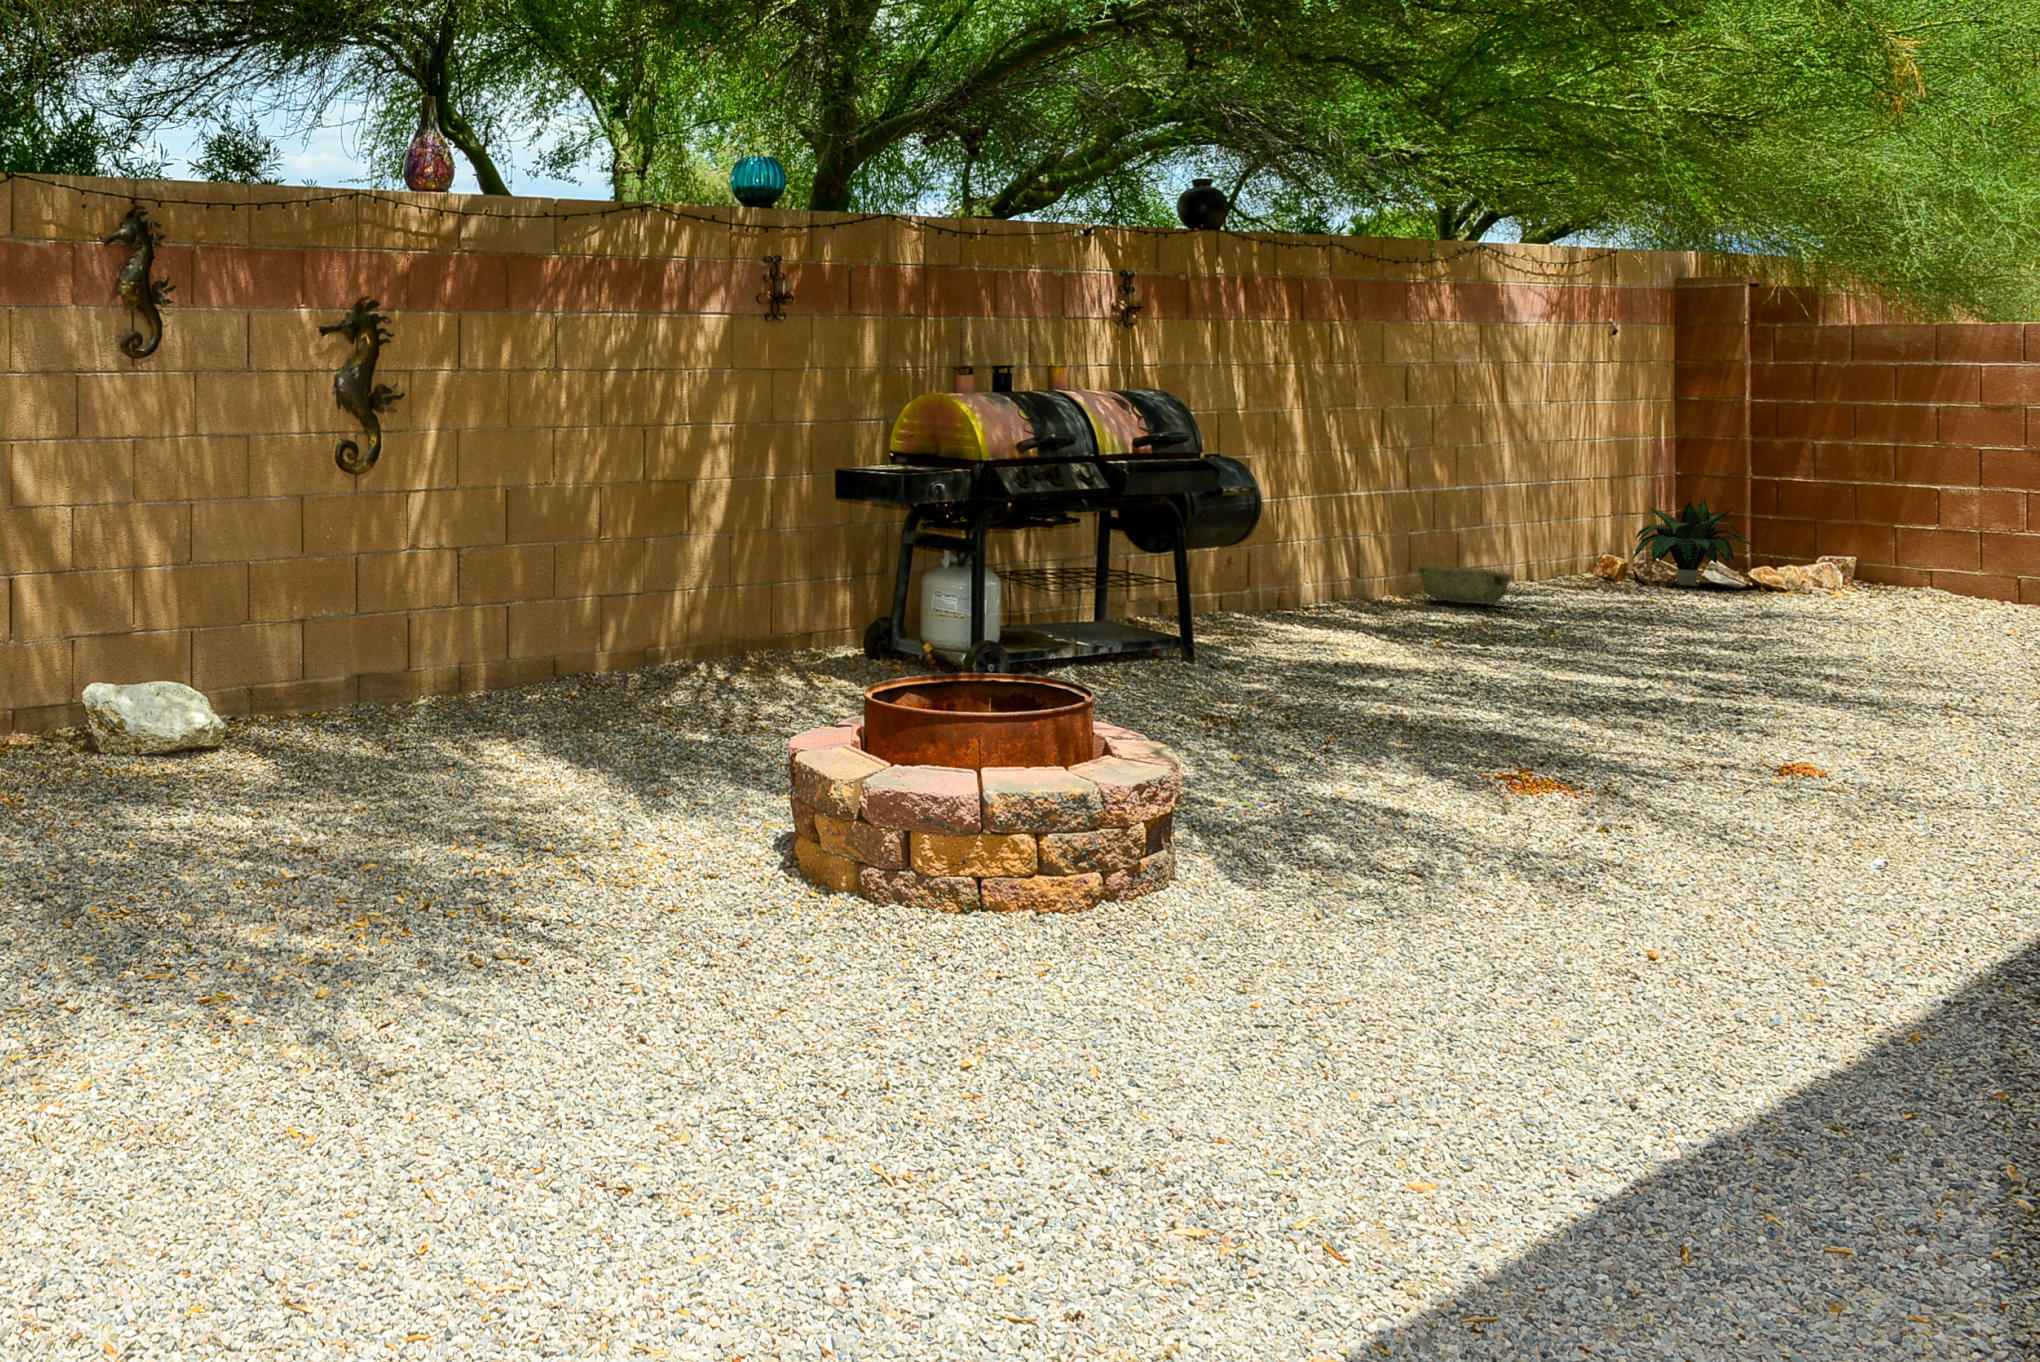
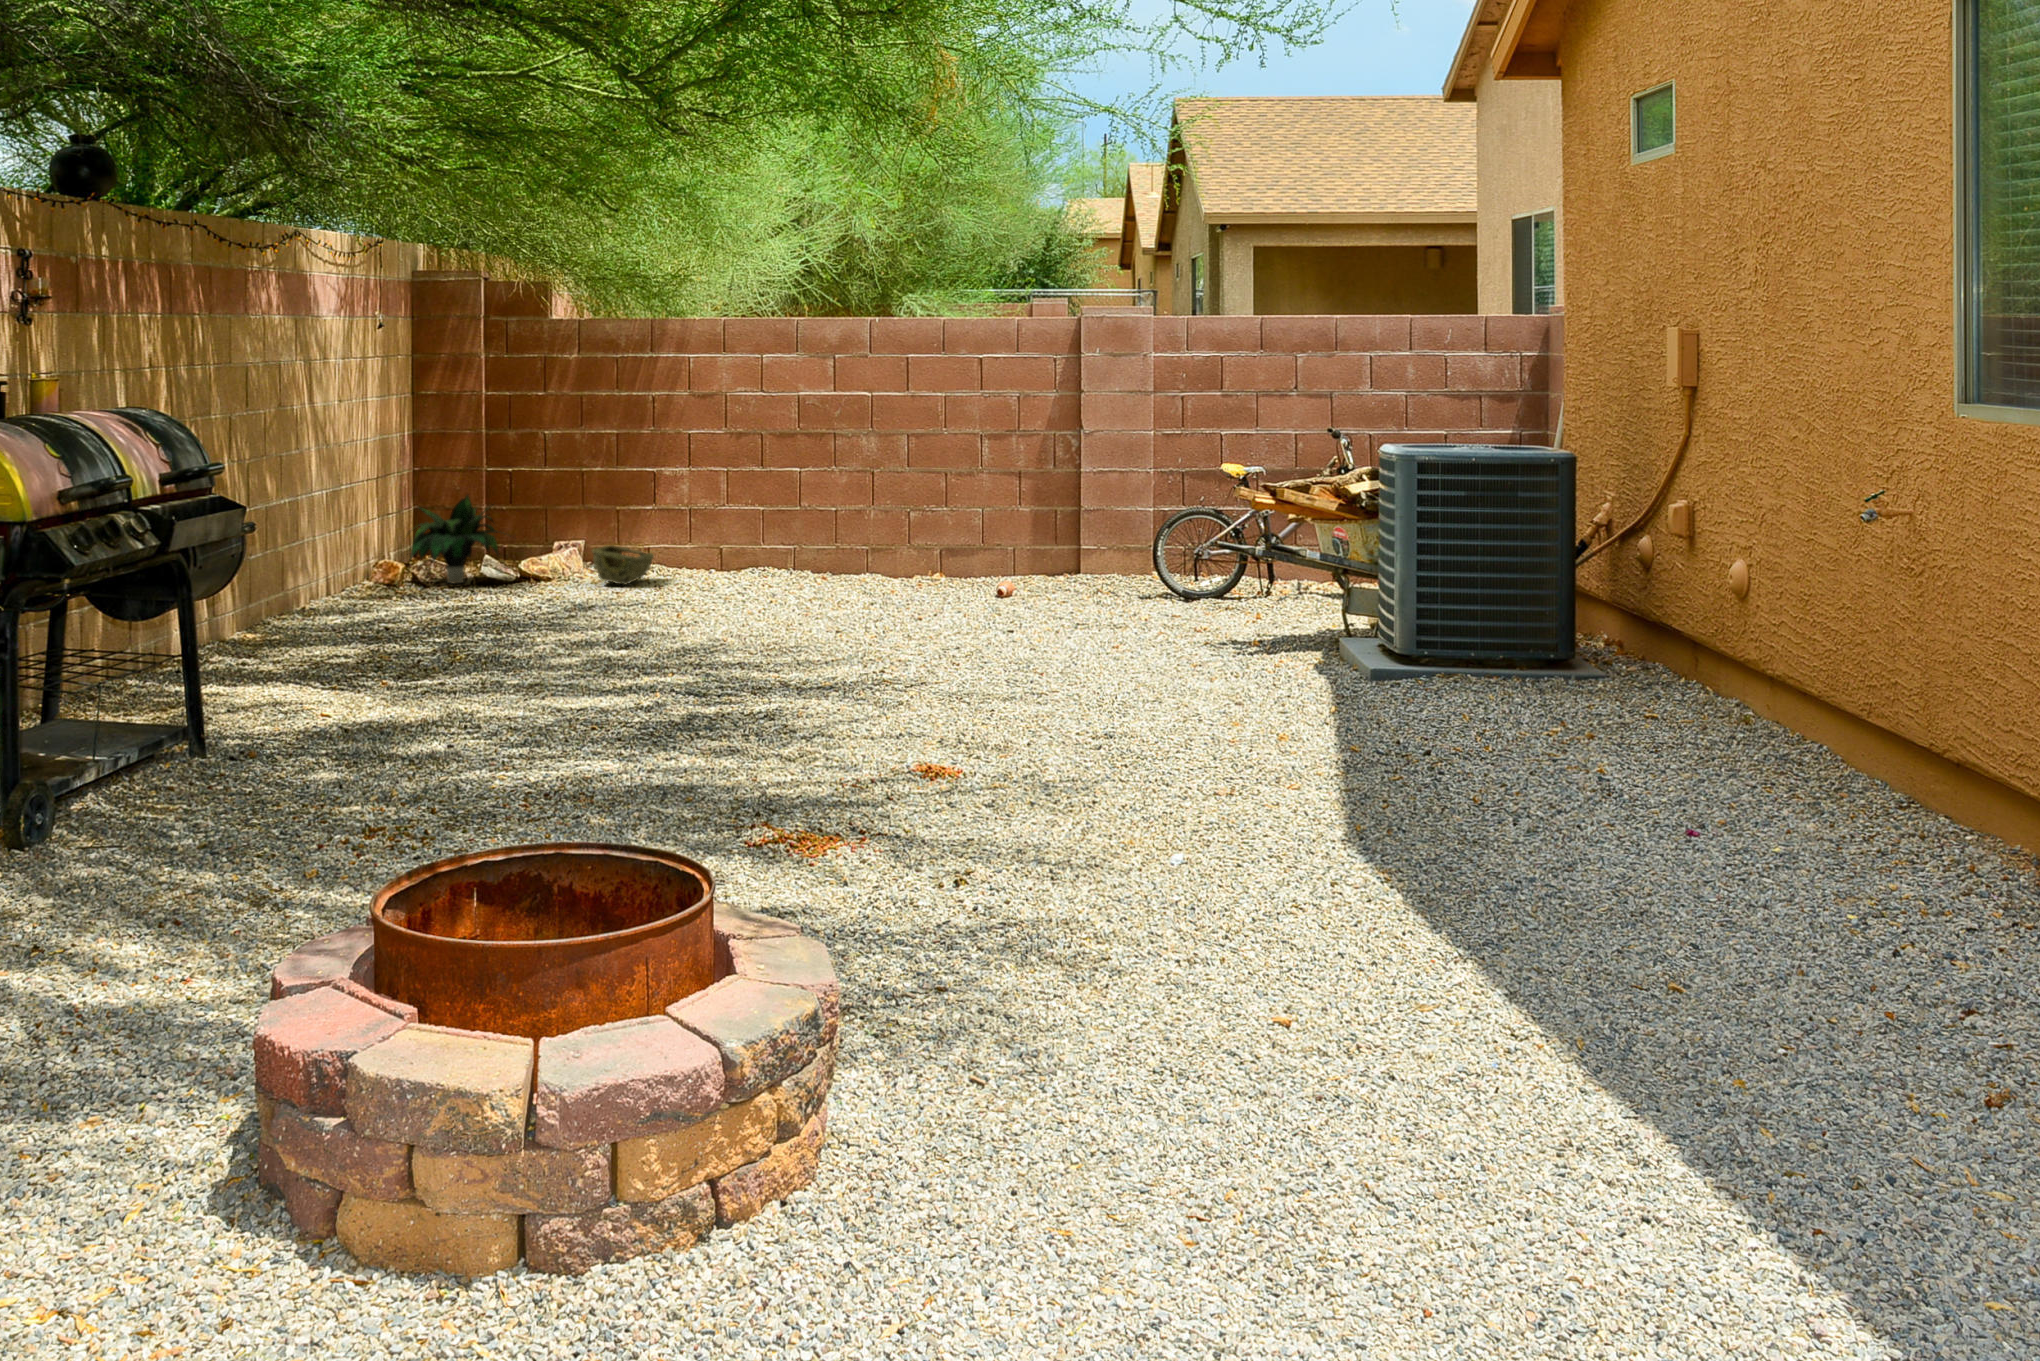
woven basket: present [1418,565,1511,604] -> present [592,545,654,585]

